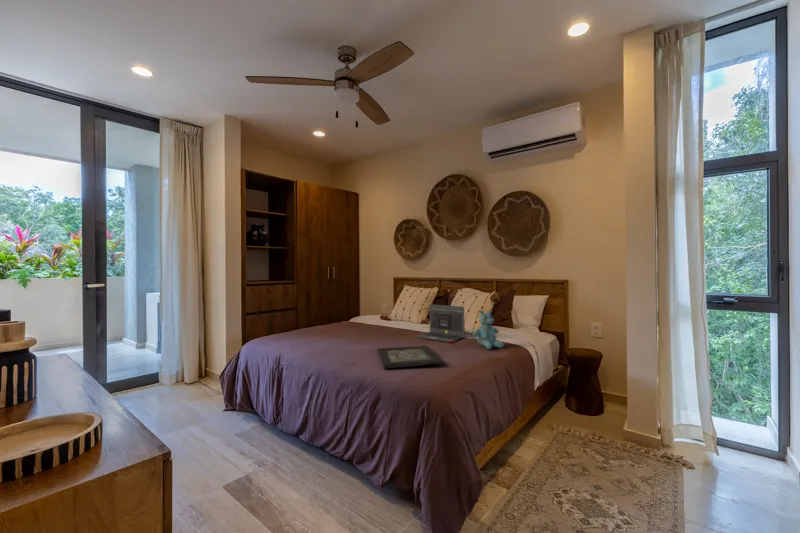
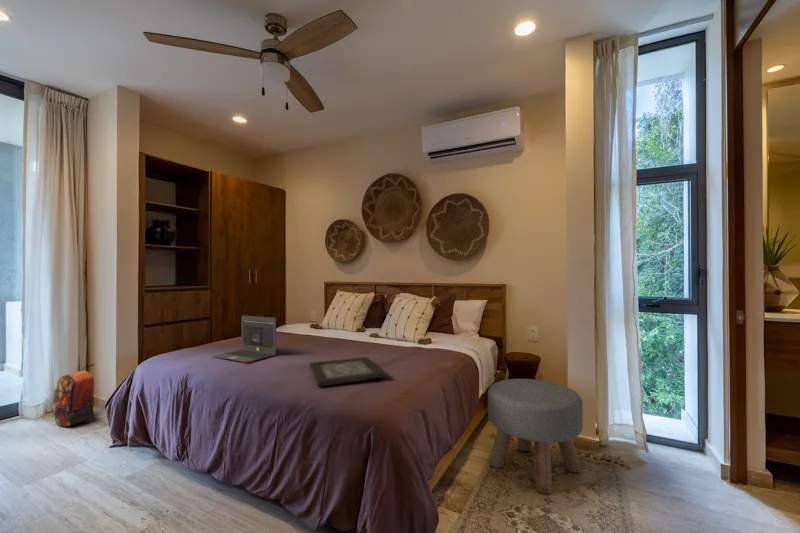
laptop: present [415,304,464,342] -> present [212,316,276,363]
stuffed bear: present [473,310,504,349] -> none [417,315,449,358]
backpack: none [185,342,213,390] -> present [52,364,94,426]
ottoman: none [541,373,639,483] -> present [488,379,583,494]

